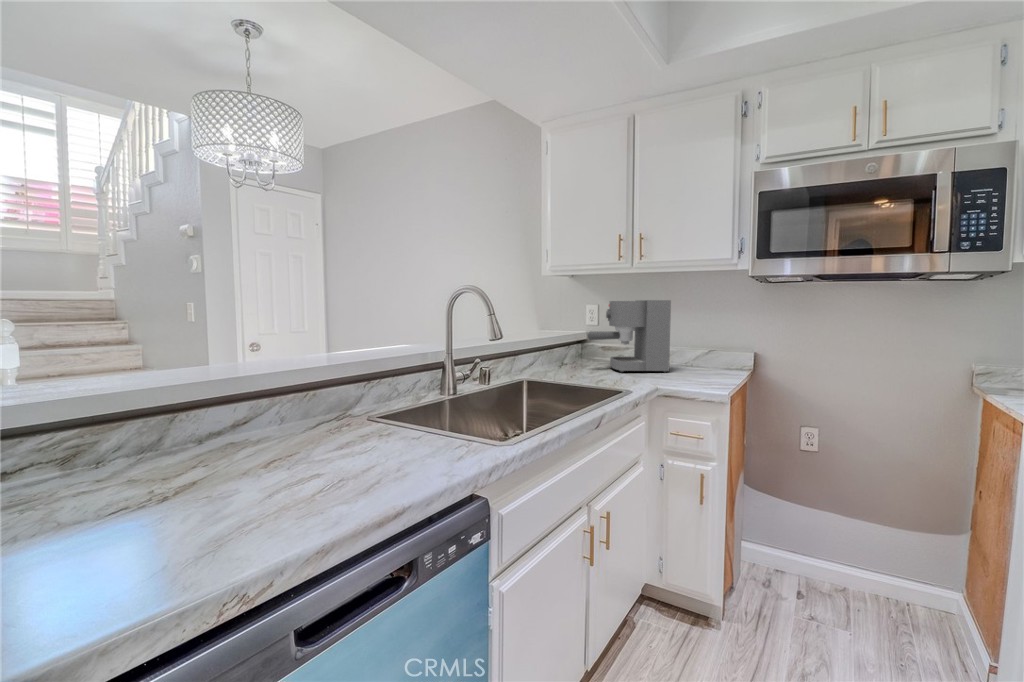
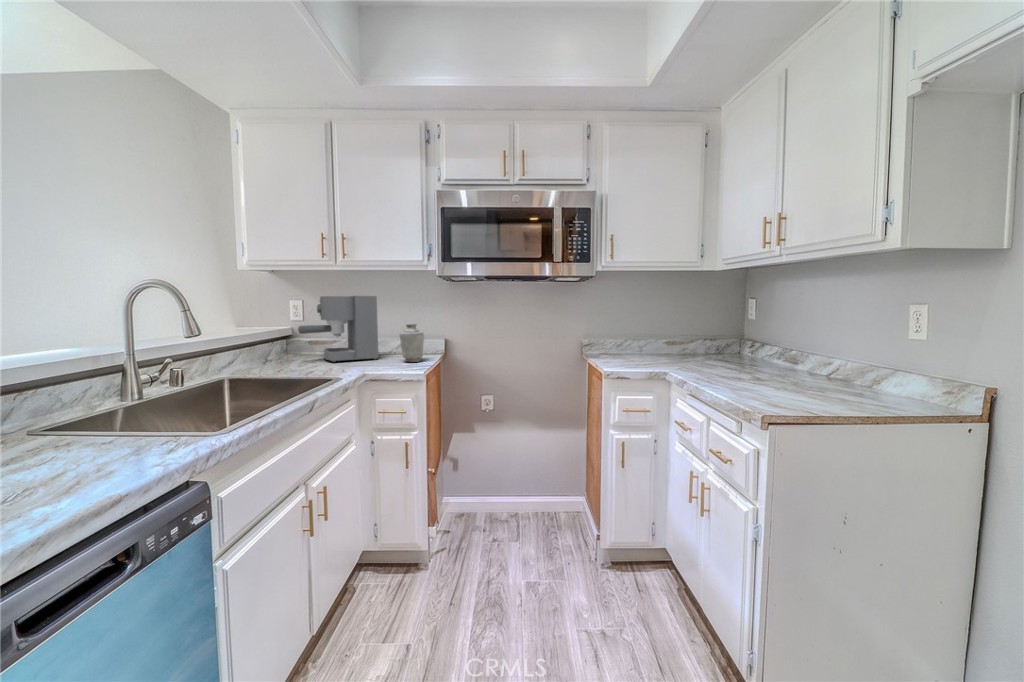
vase: none [697,333,727,379] -> present [400,324,424,362]

